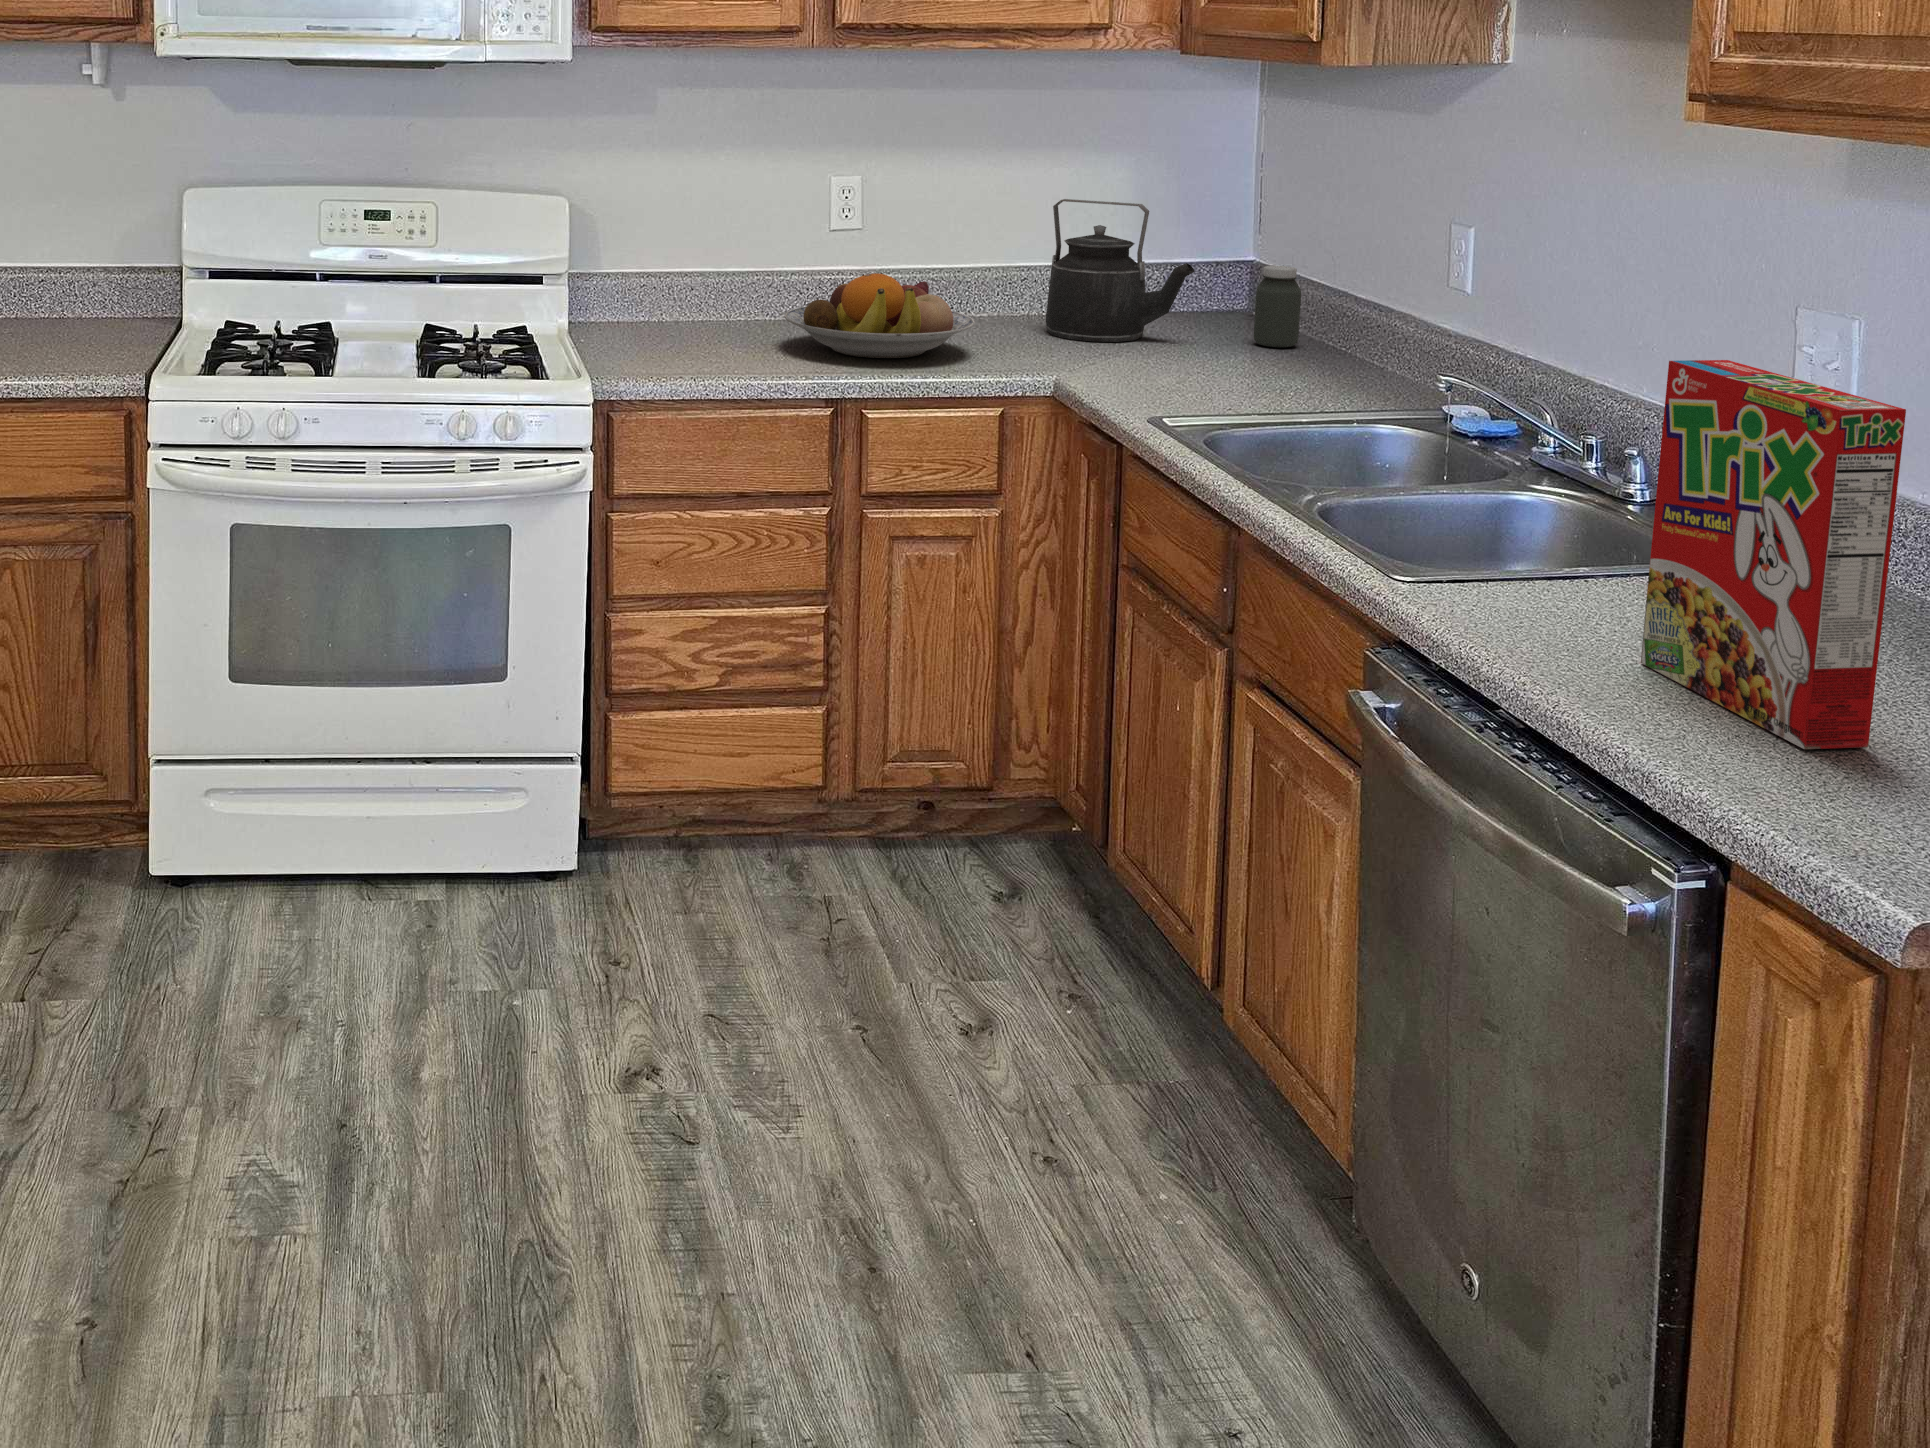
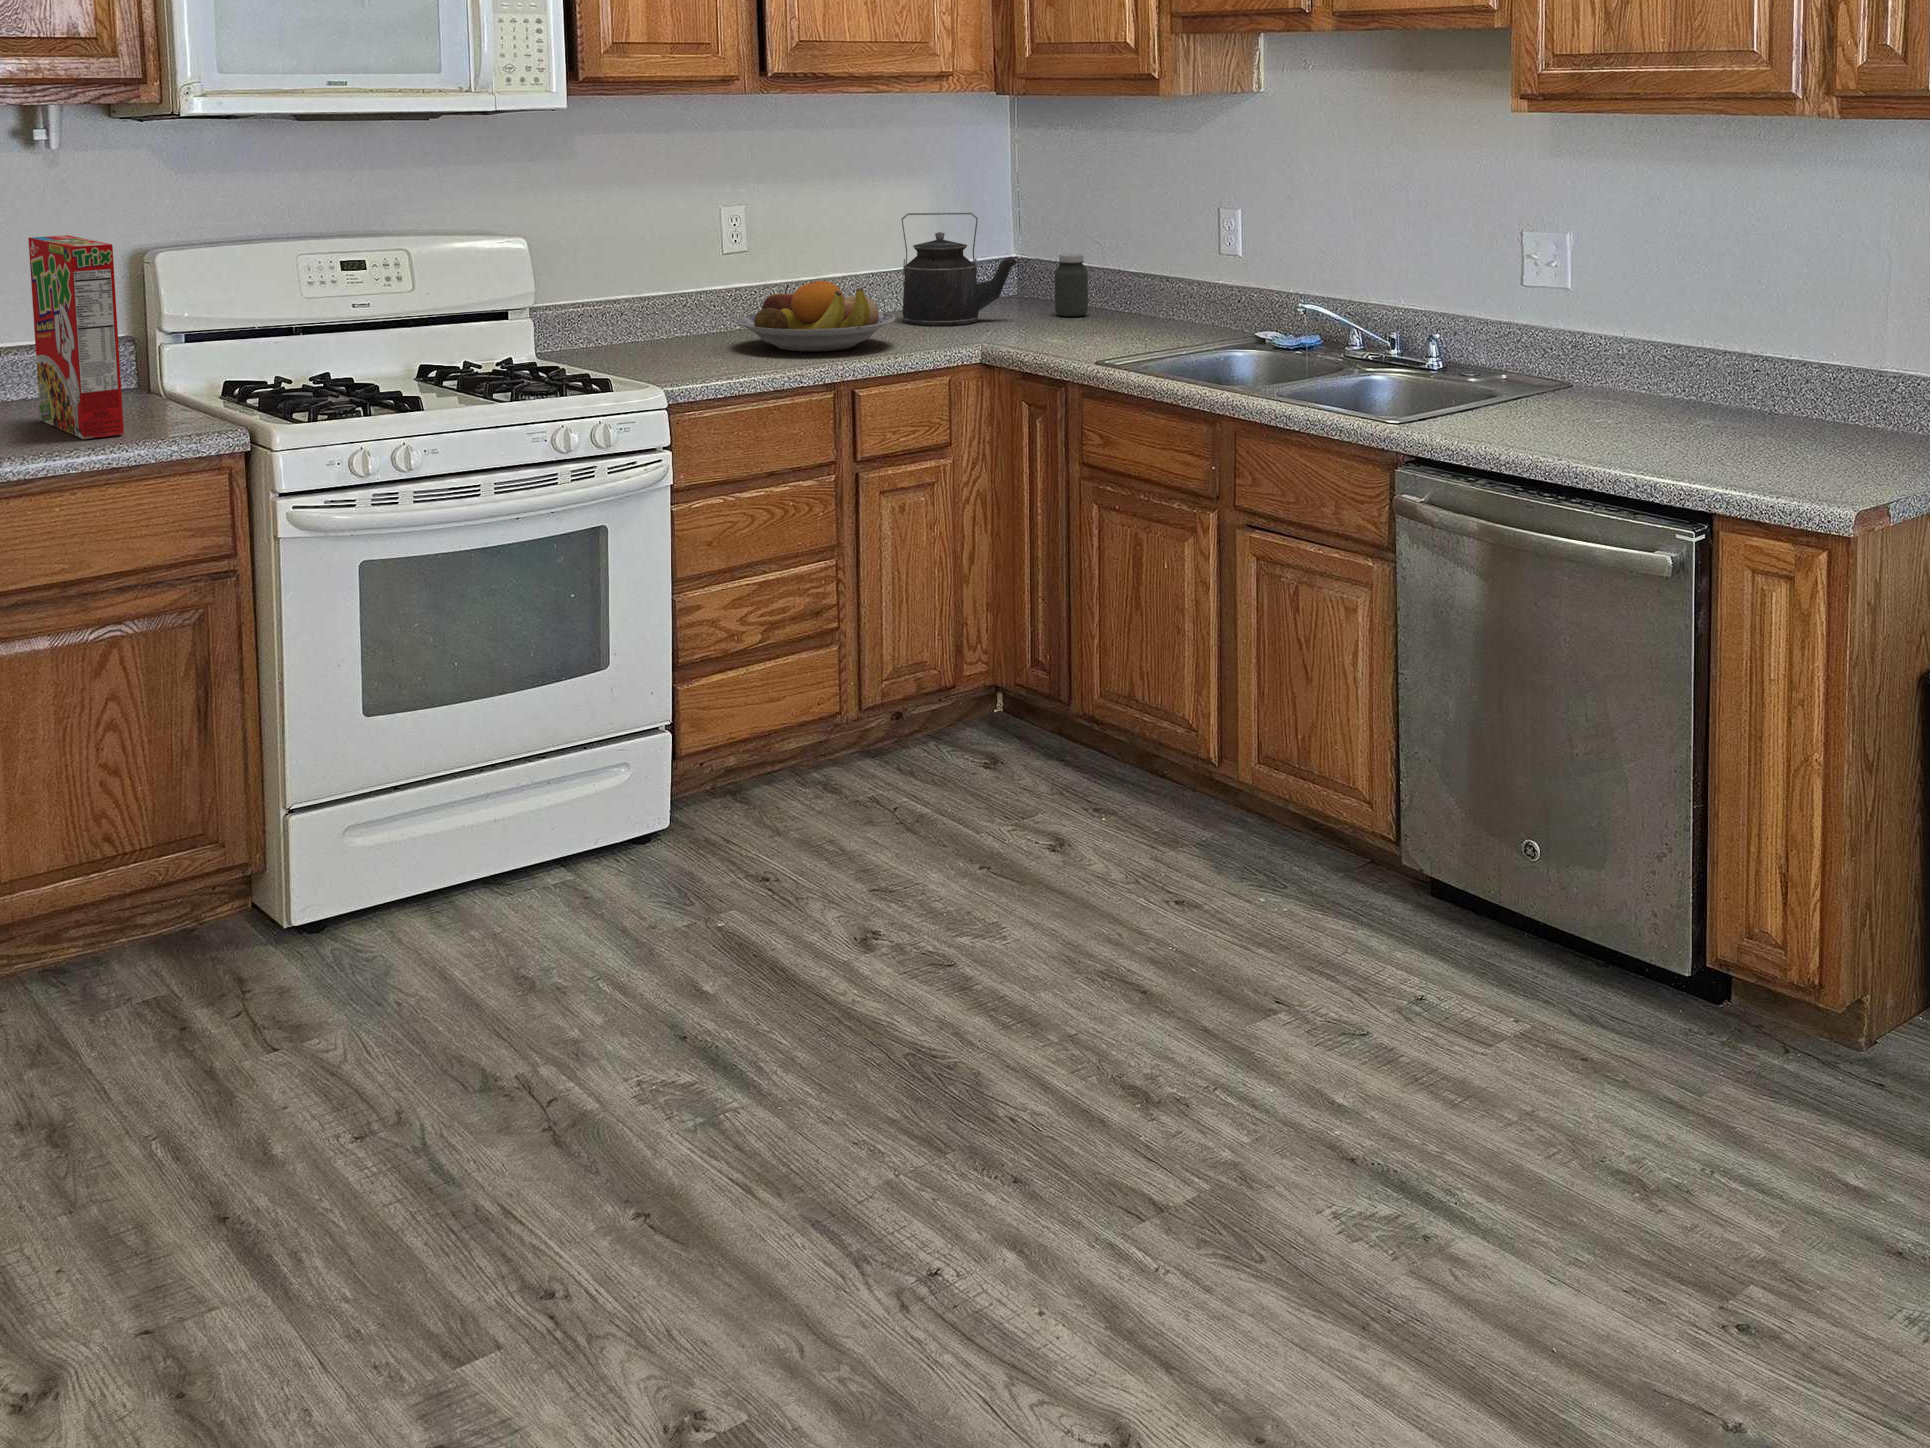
cereal box: present [1641,360,1906,749] -> present [28,235,124,439]

